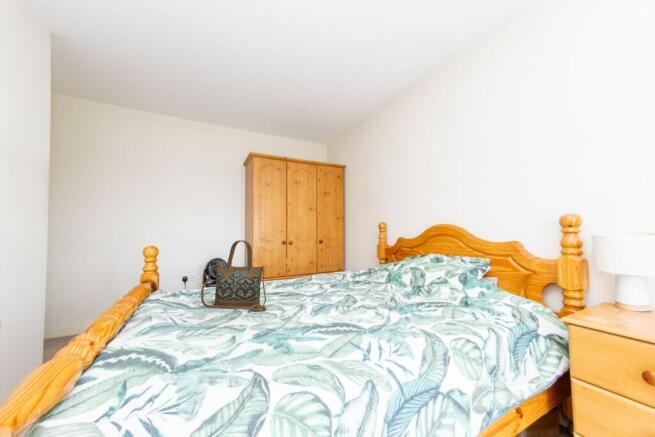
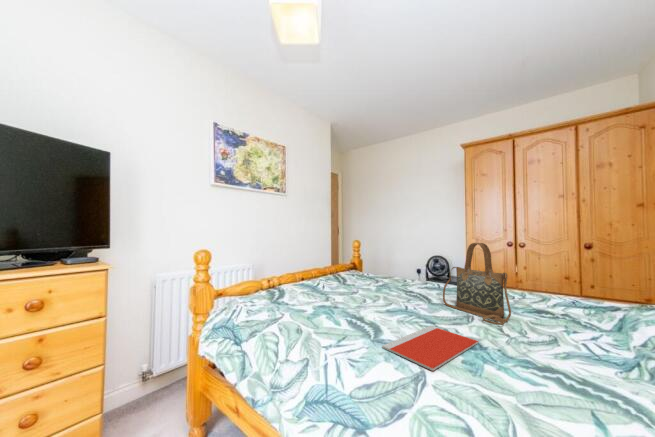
notebook: none [195,328,266,371] -> present [382,326,479,371]

